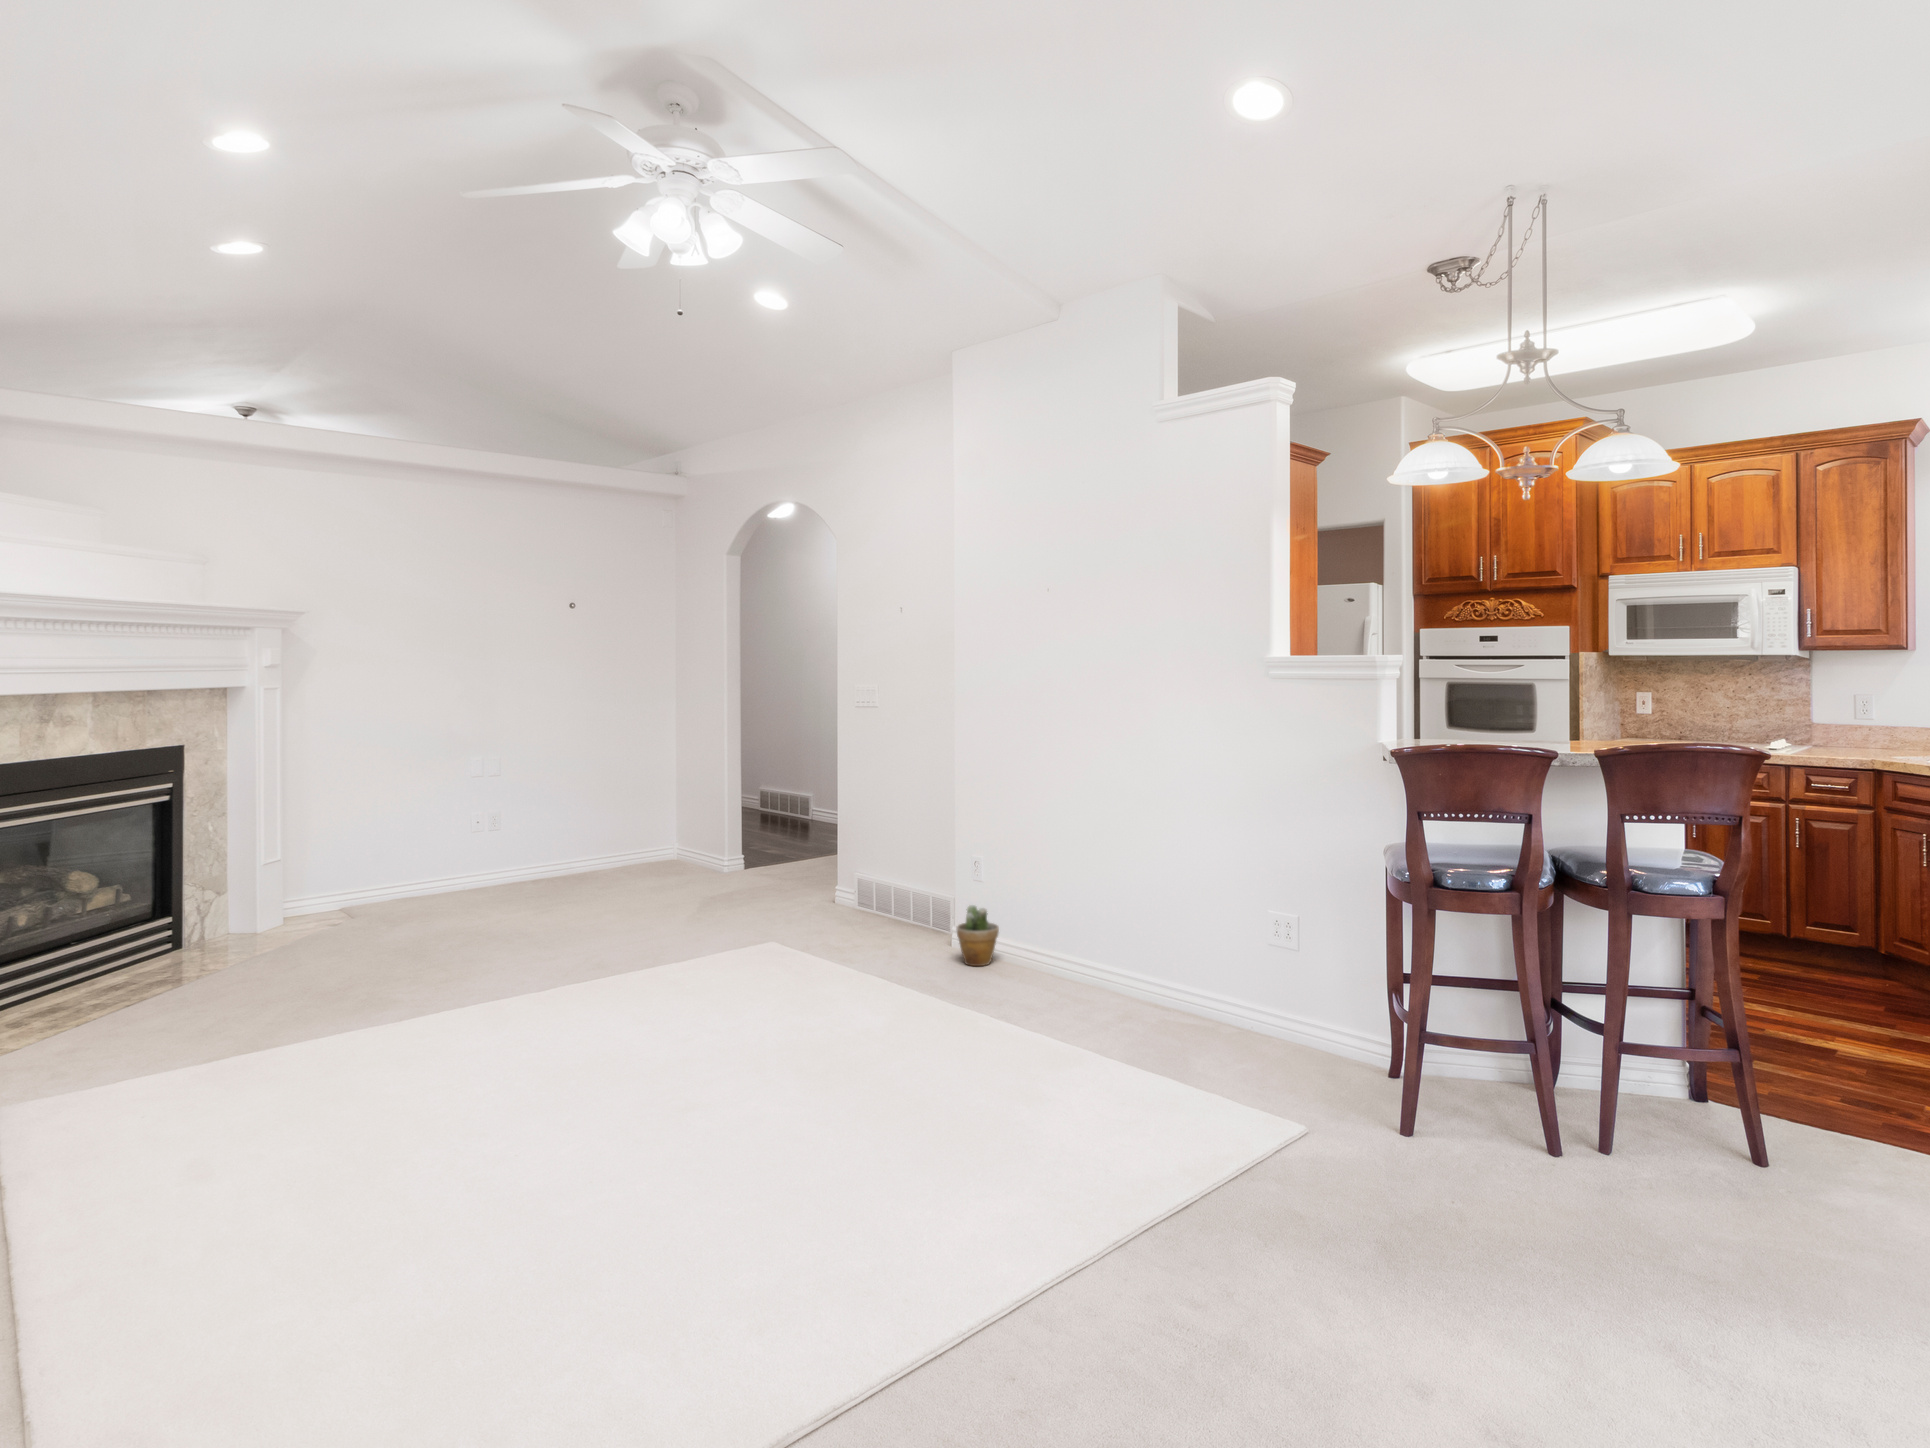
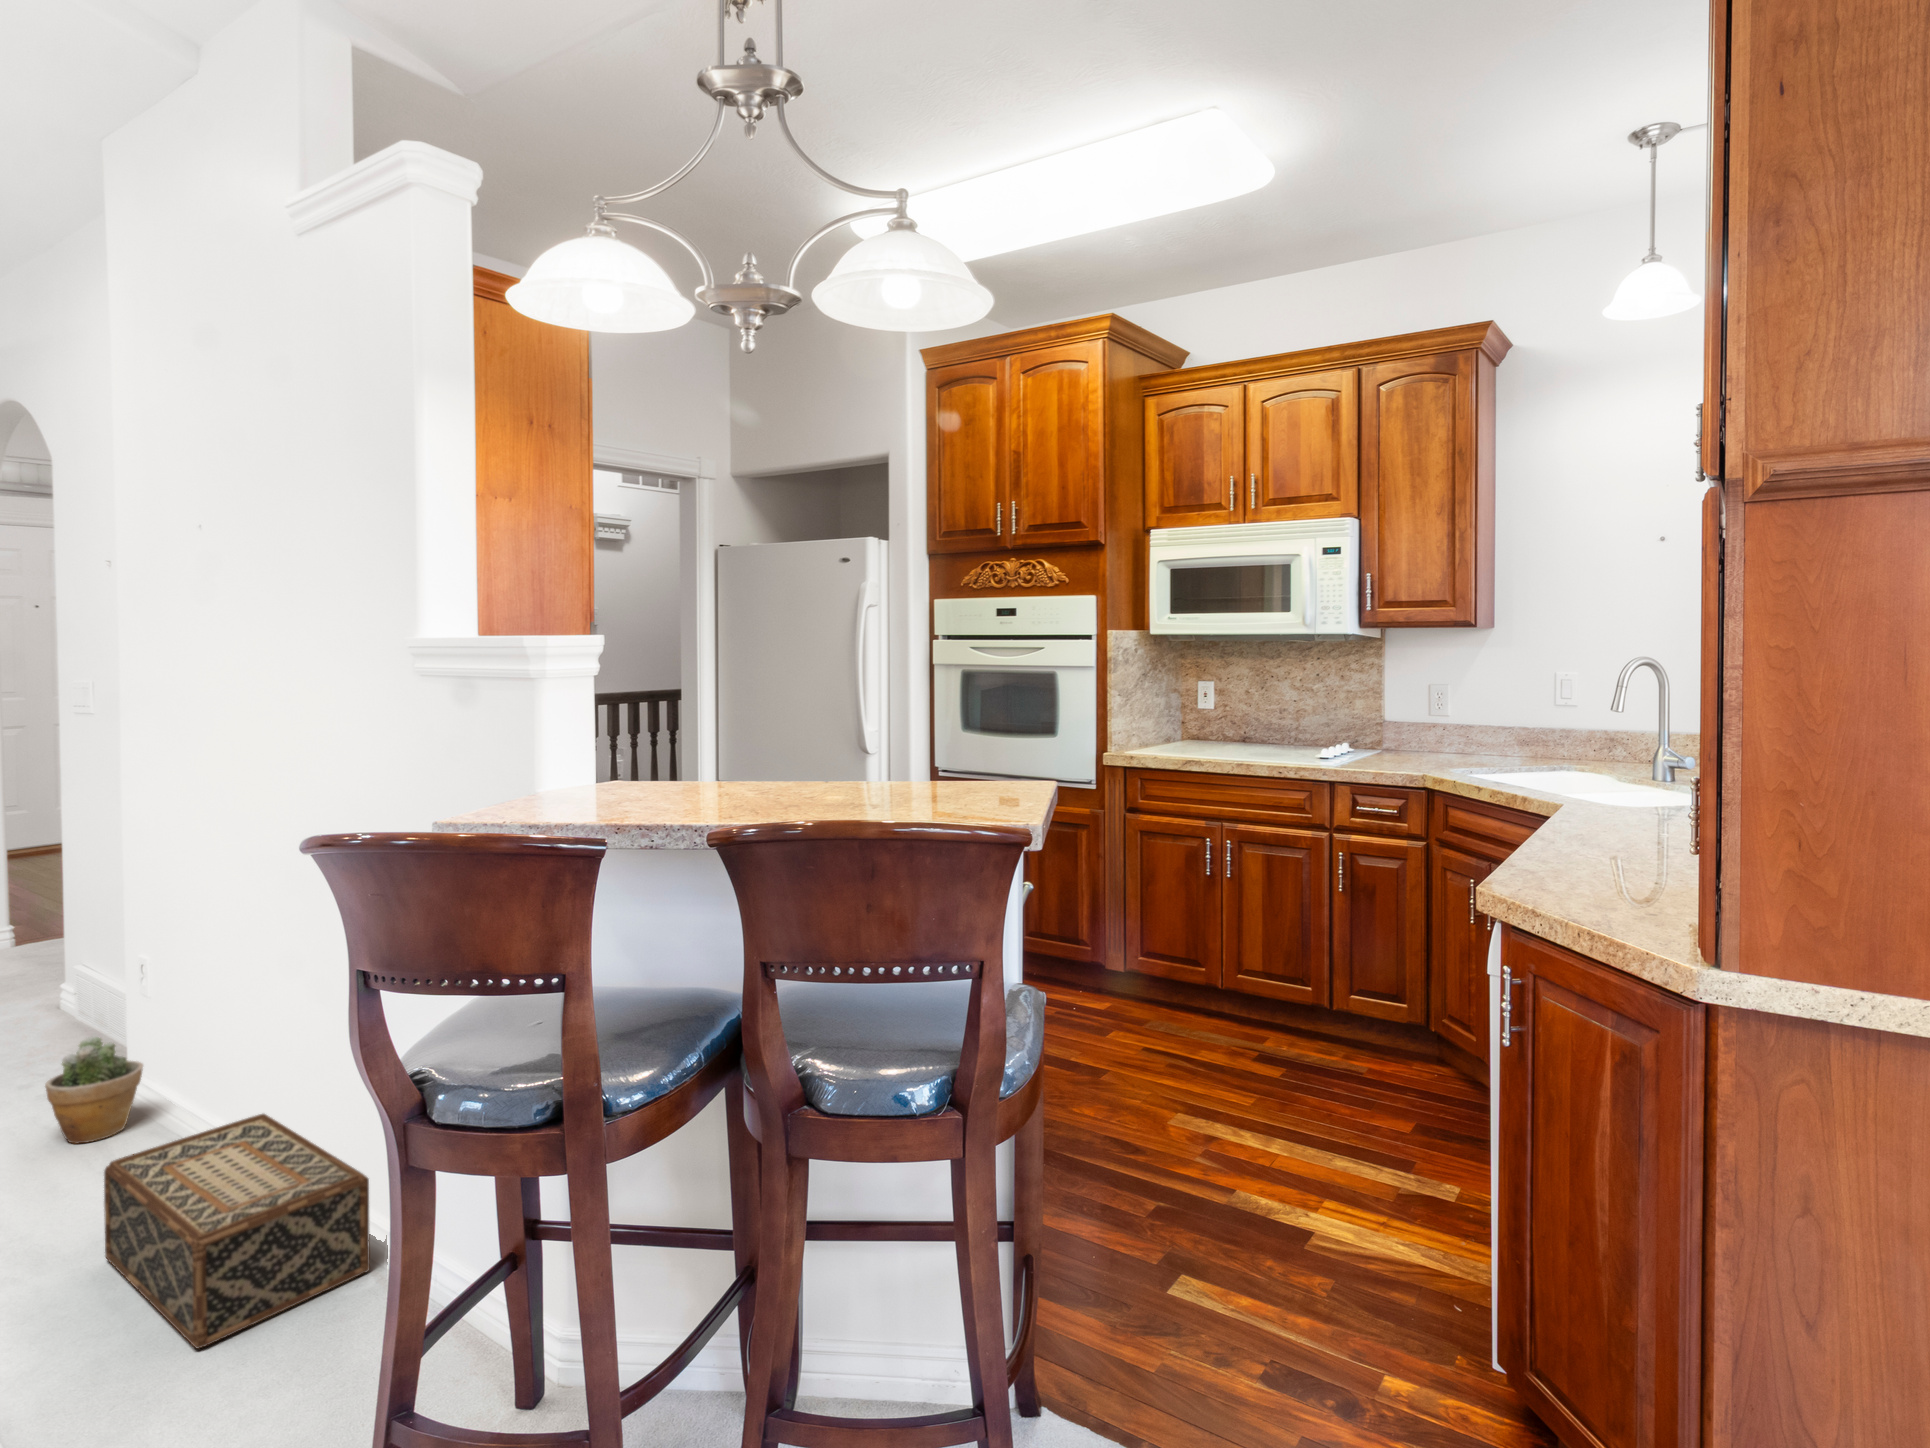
woven basket: none [1081,943,1239,1045] -> present [104,1114,370,1348]

